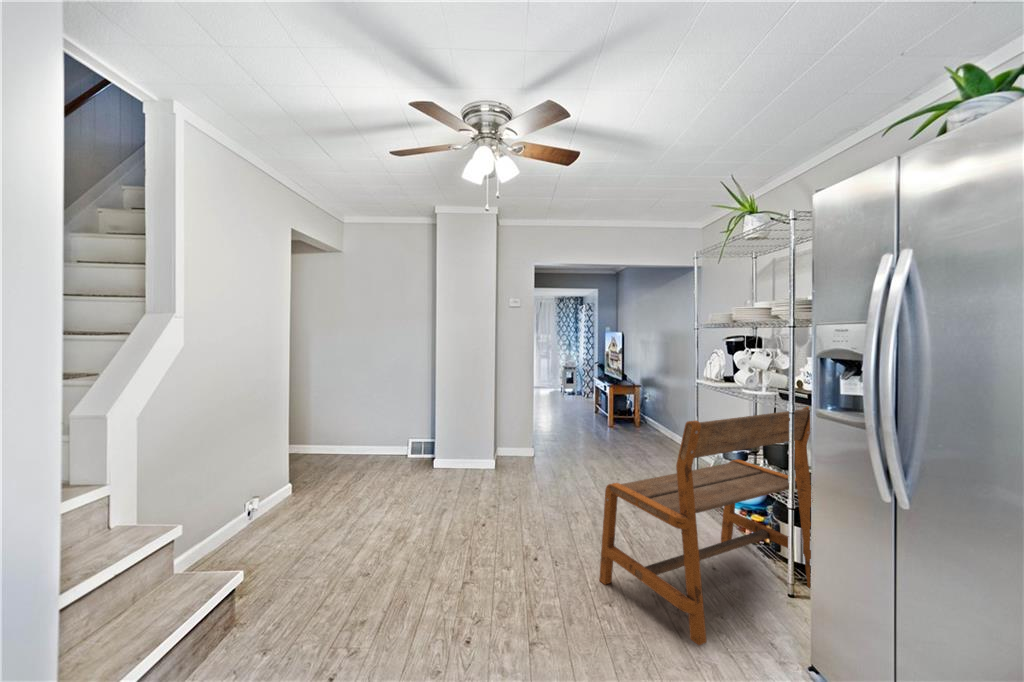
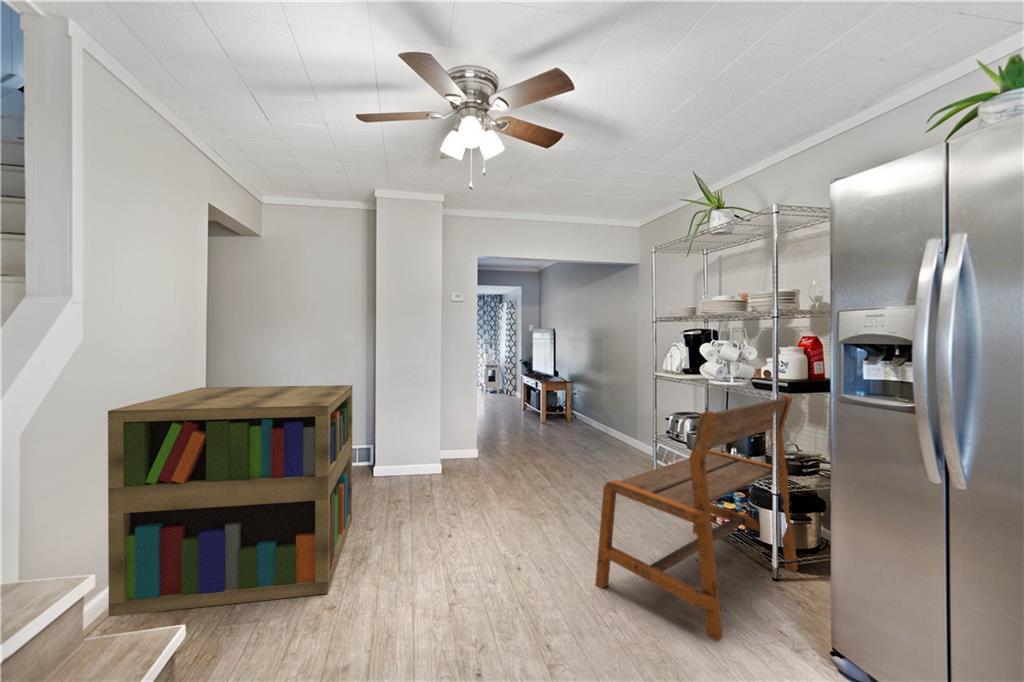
bookshelf: none [206,386,404,562] -> present [108,385,352,617]

